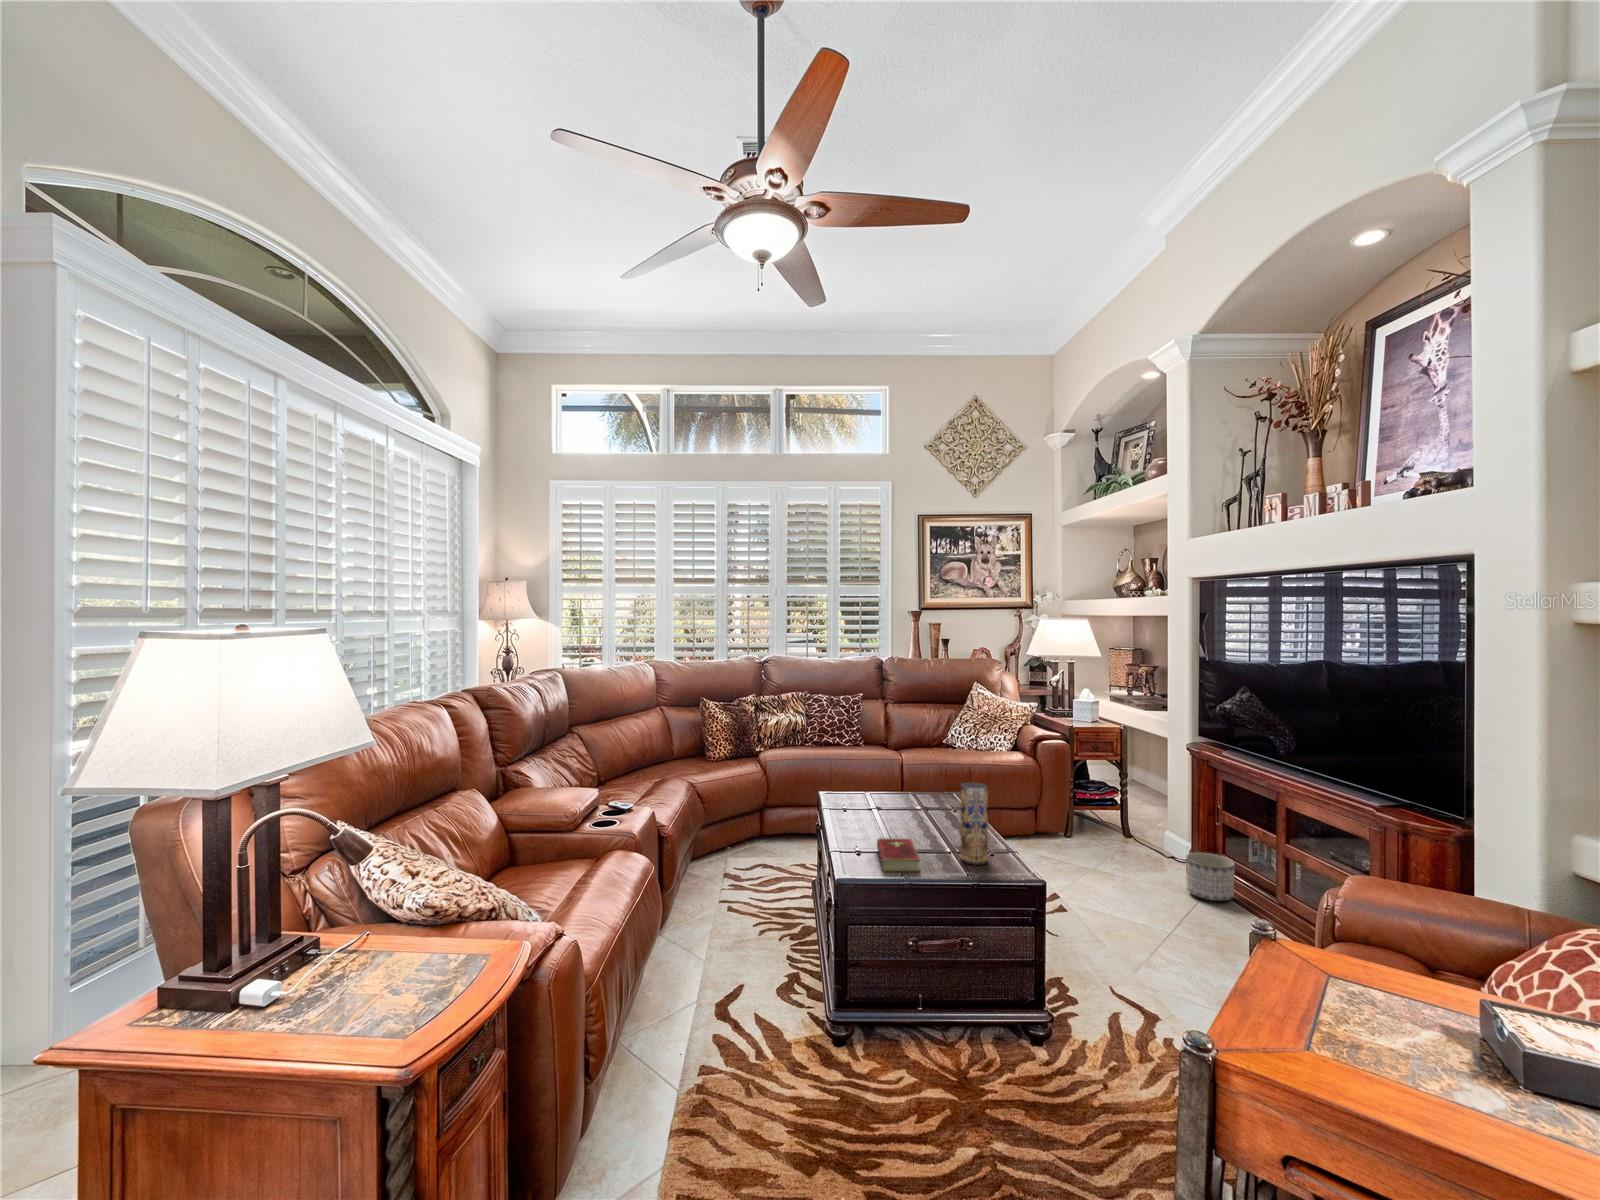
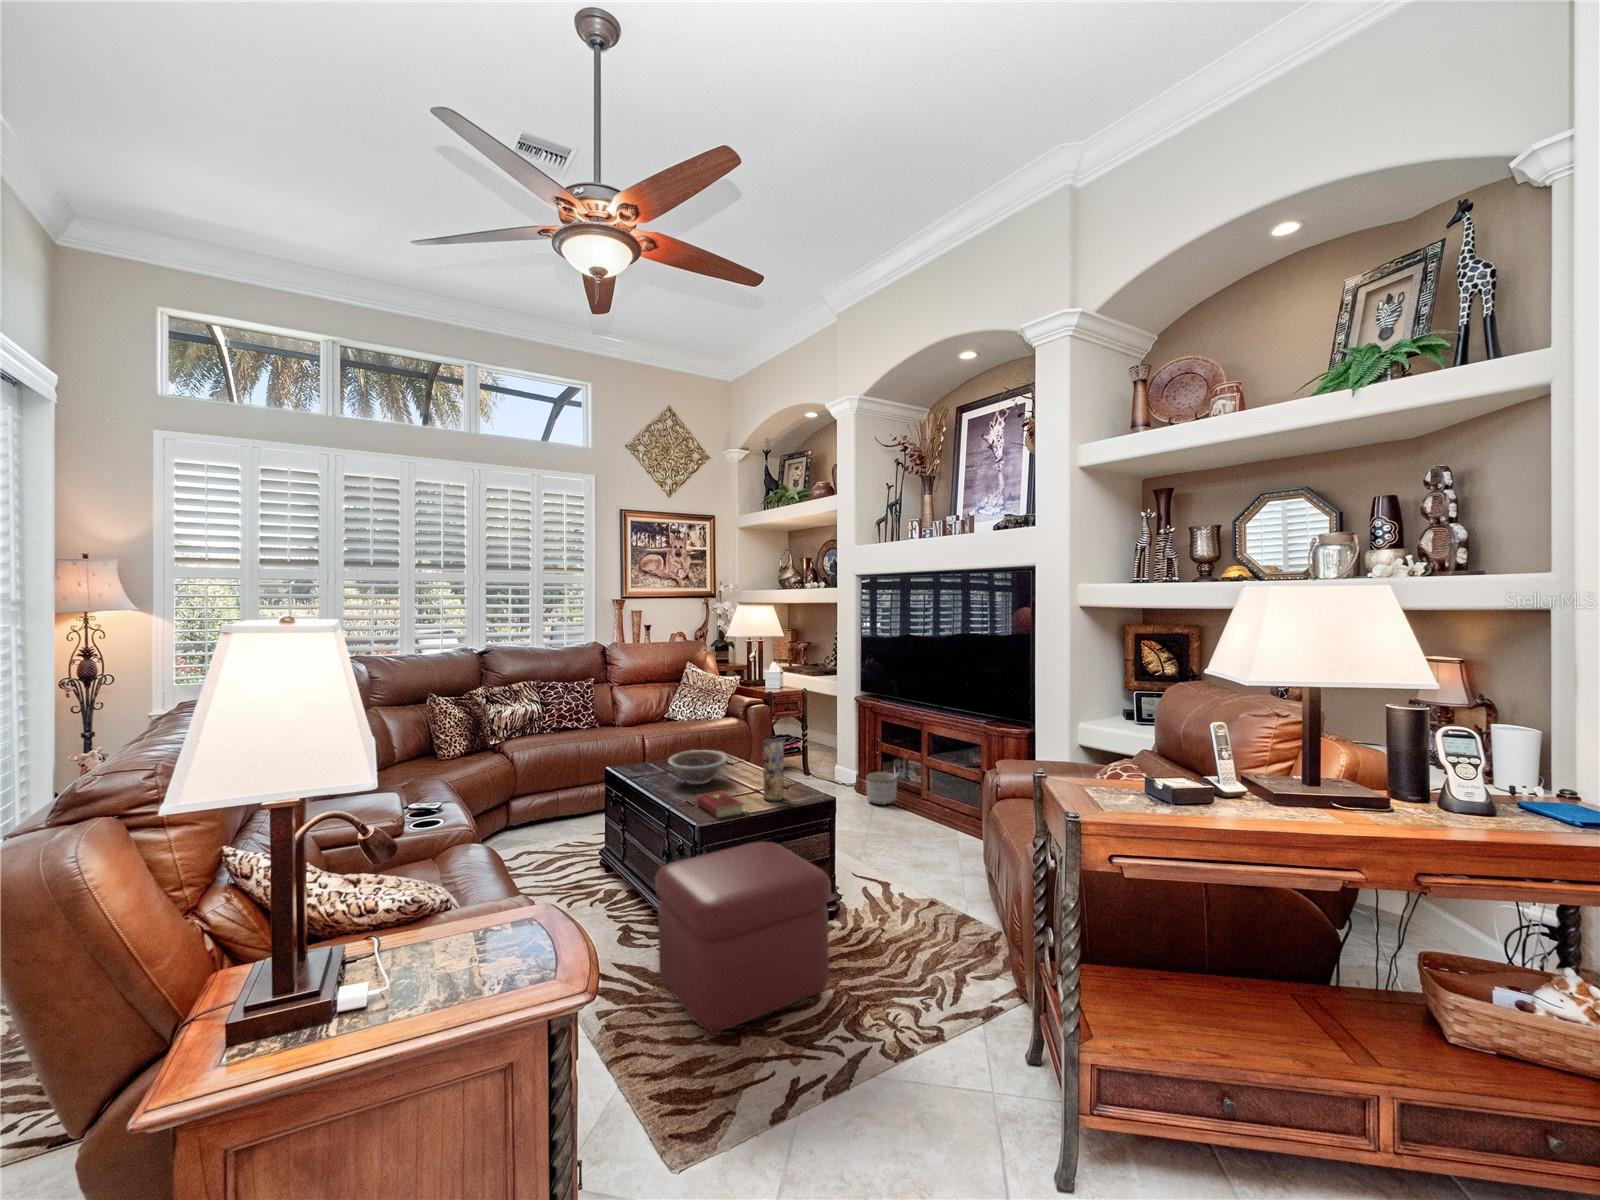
decorative bowl: none [871,784,943,826] -> present [668,750,727,784]
ottoman: none [769,913,973,1151] -> present [655,842,831,1035]

